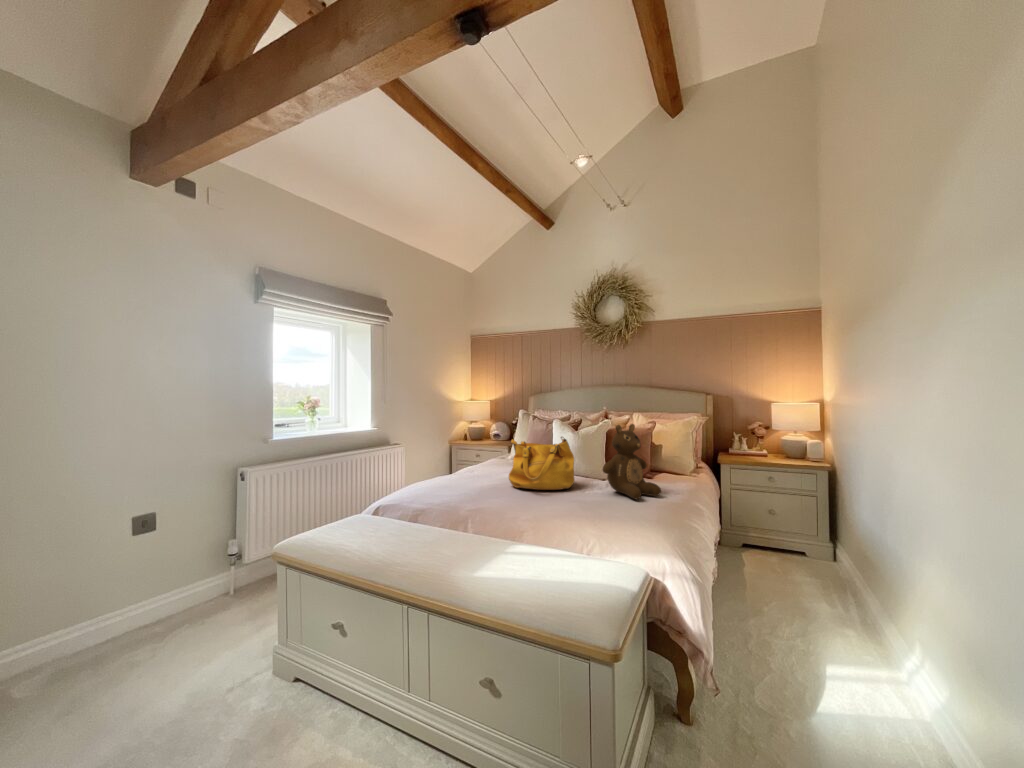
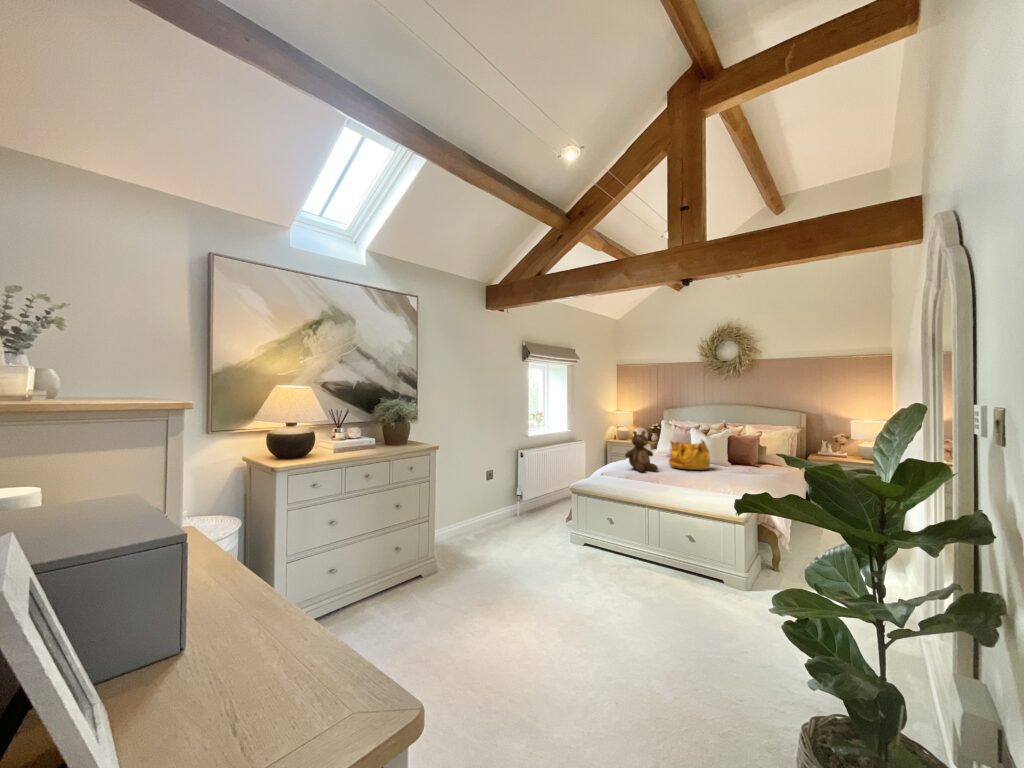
teddy bear: present [603,424,661,499] -> present [625,431,658,472]

